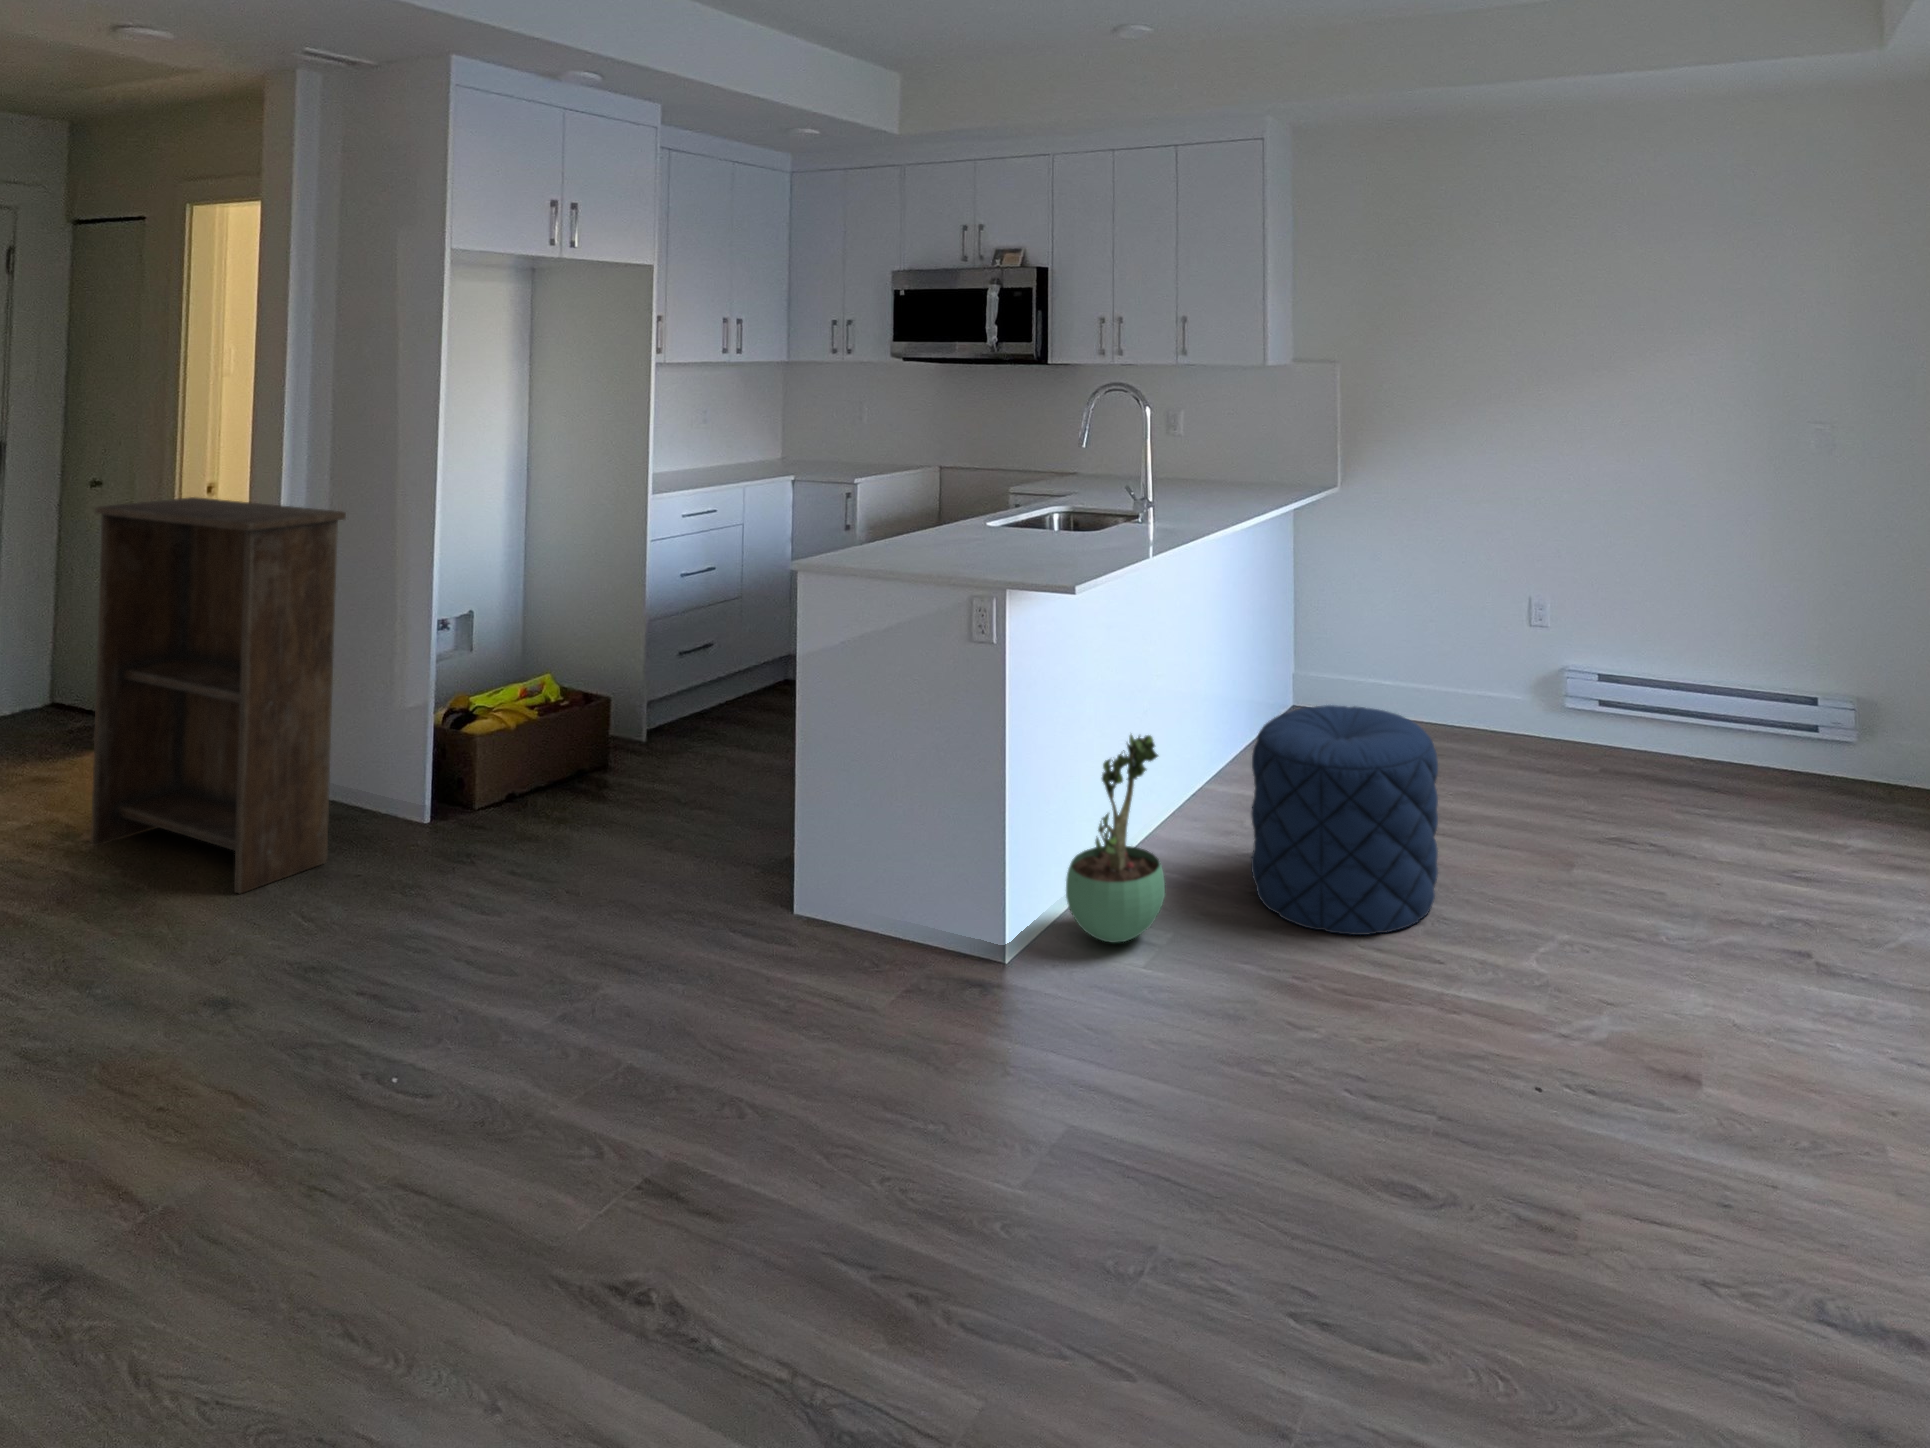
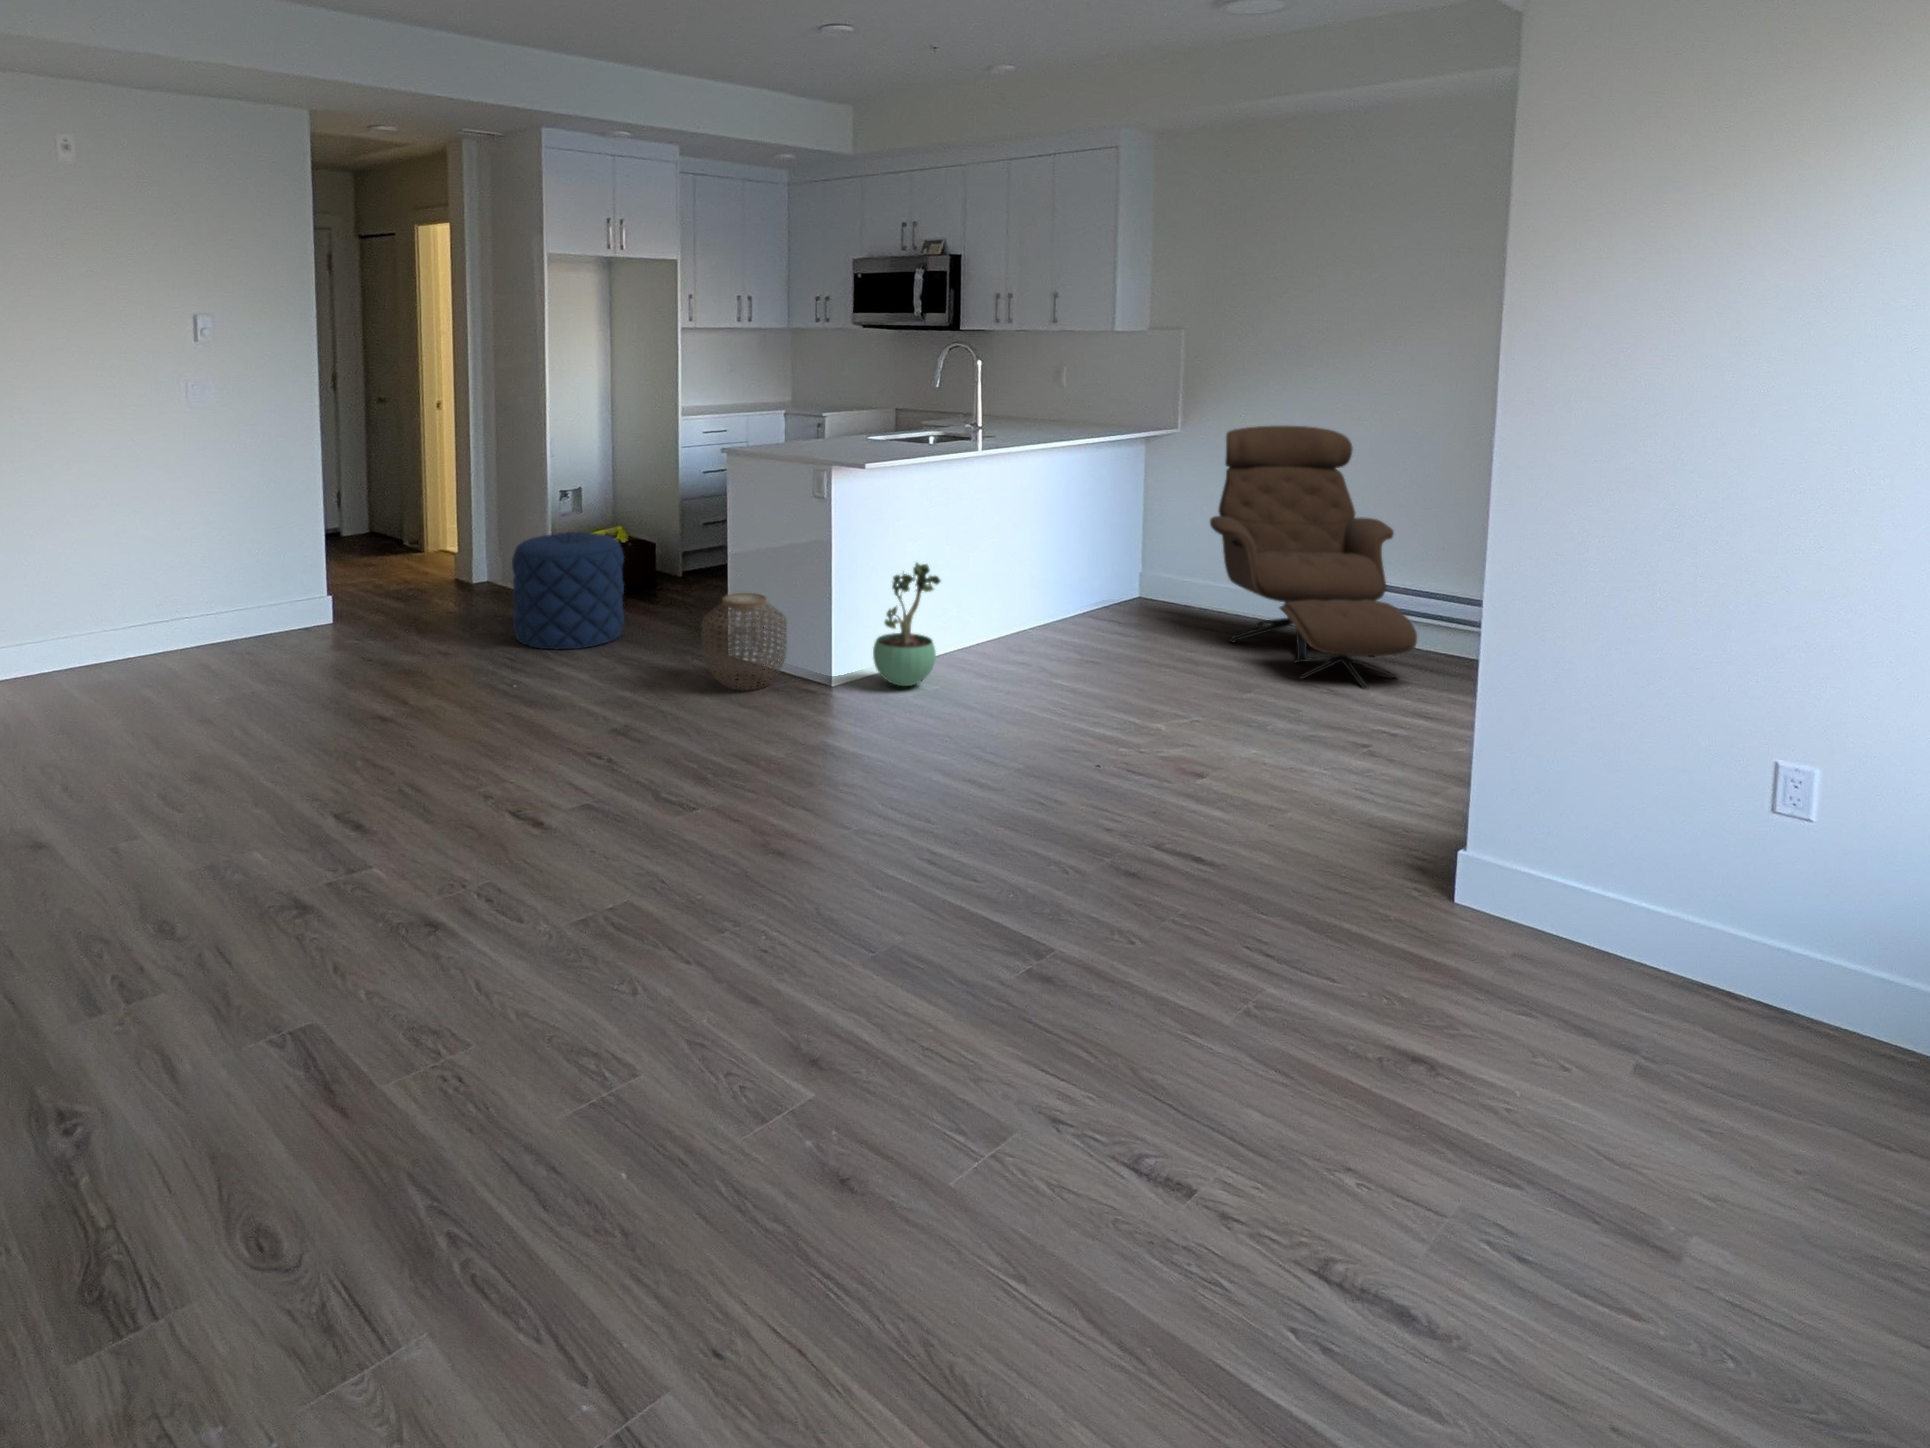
lounge chair: none [1415,481,1728,839] -> present [1210,426,1417,690]
bookshelf: present [91,497,346,894] -> none [378,404,496,617]
pouf: present [1251,705,1438,935] -> present [512,532,624,649]
woven basket: none [783,816,932,1004] -> present [702,593,787,690]

